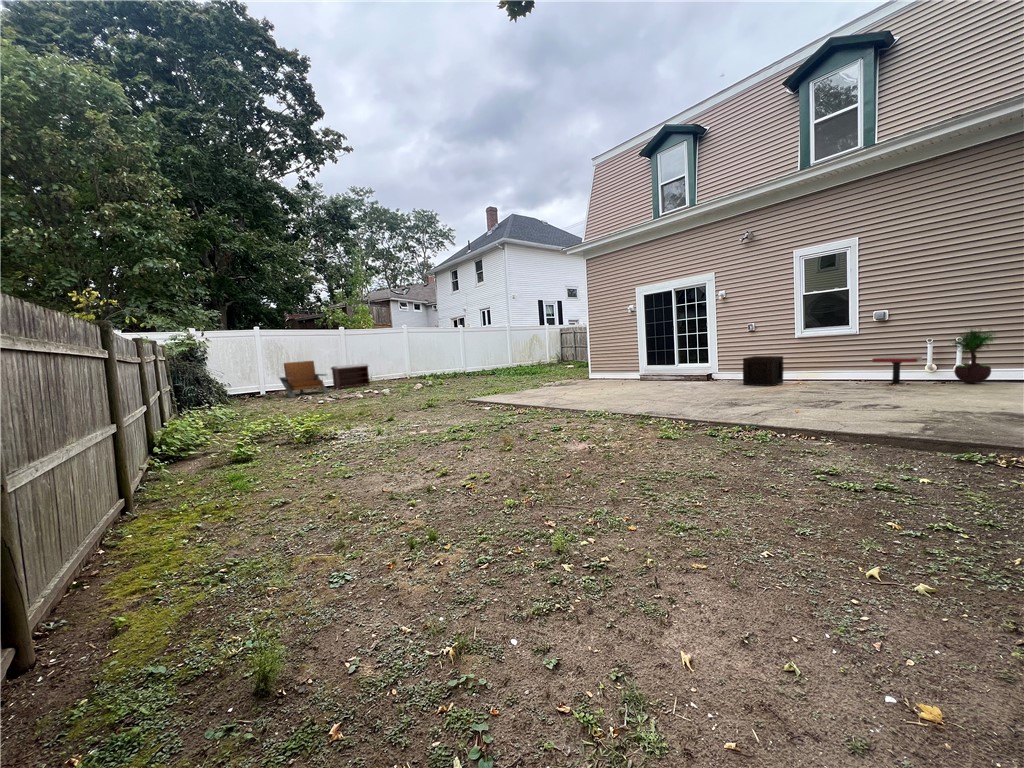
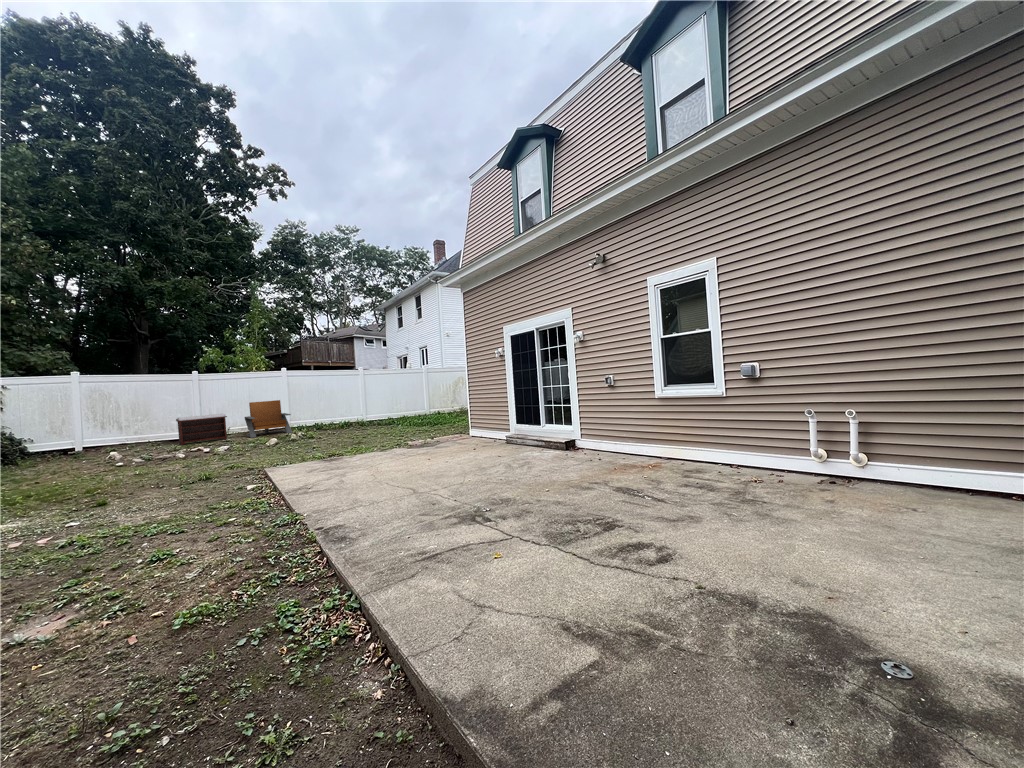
potted tree: present [953,330,993,383] -> none [828,391,901,487]
wooden crate: present [743,356,784,386] -> none [590,420,645,466]
pedestal table: present [872,356,922,384] -> none [729,432,803,478]
lounge chair: present [280,361,329,398] -> present [245,400,292,438]

